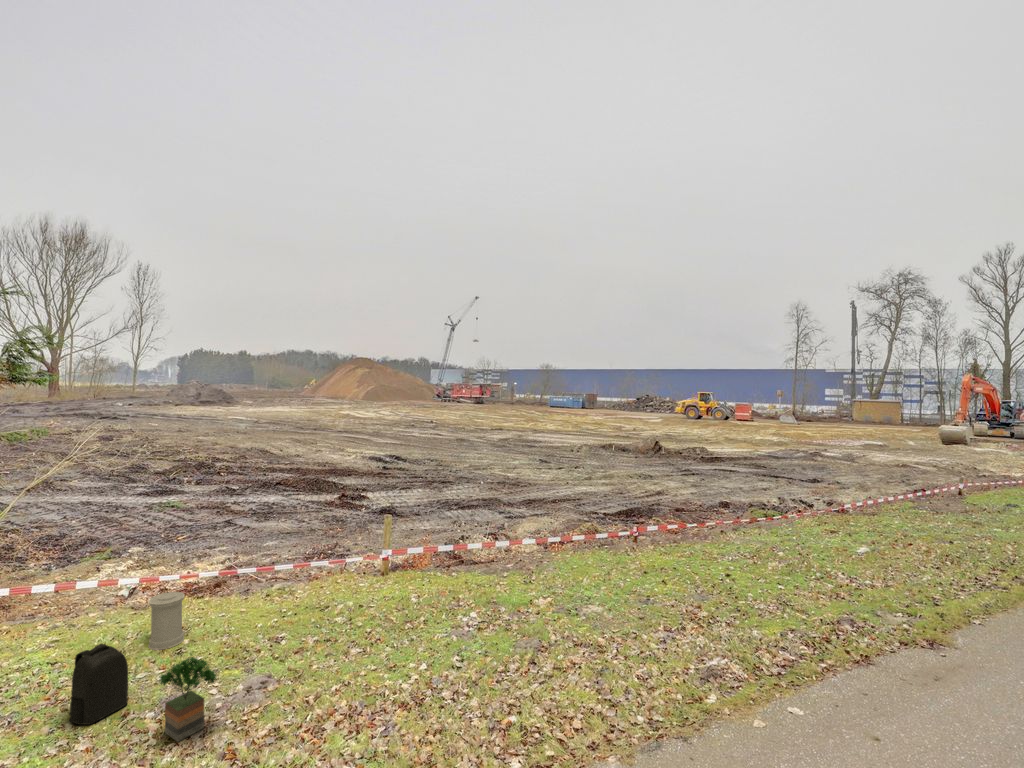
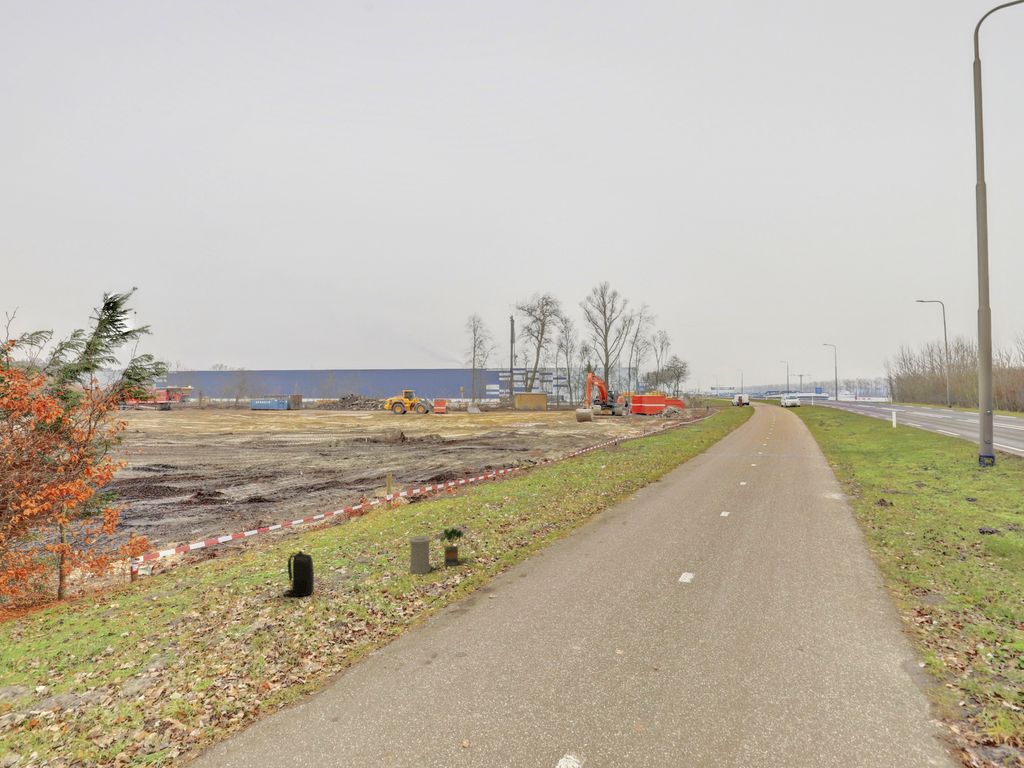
trash can: present [149,592,184,650] -> present [409,536,431,574]
potted tree: present [160,657,216,742] -> present [440,528,463,566]

